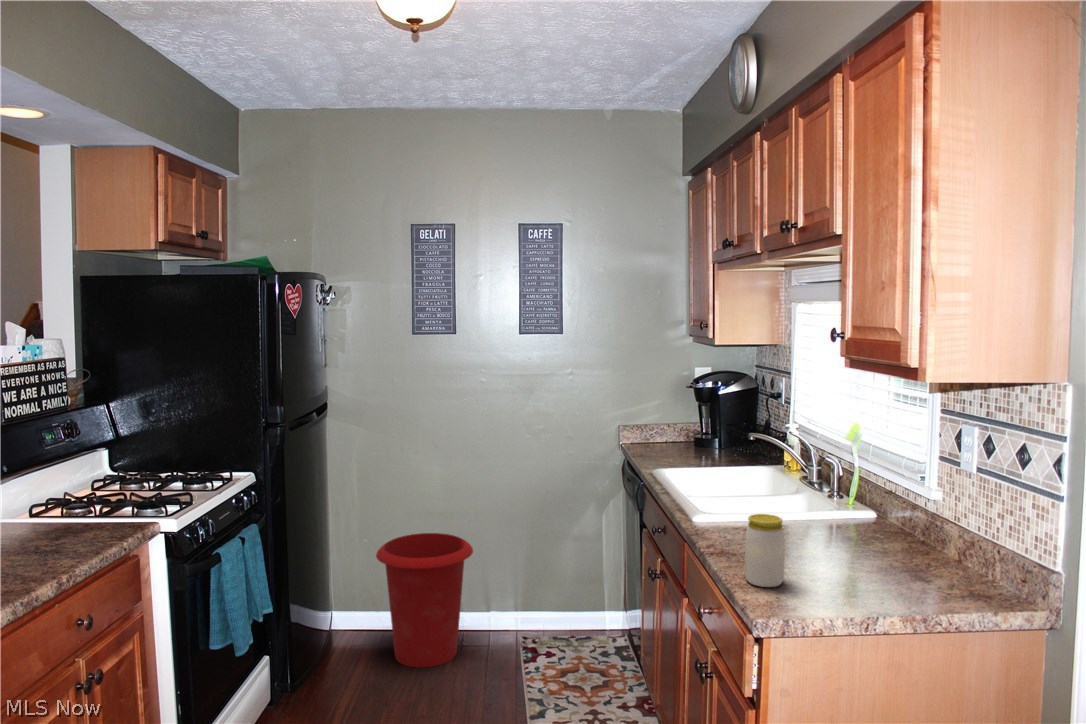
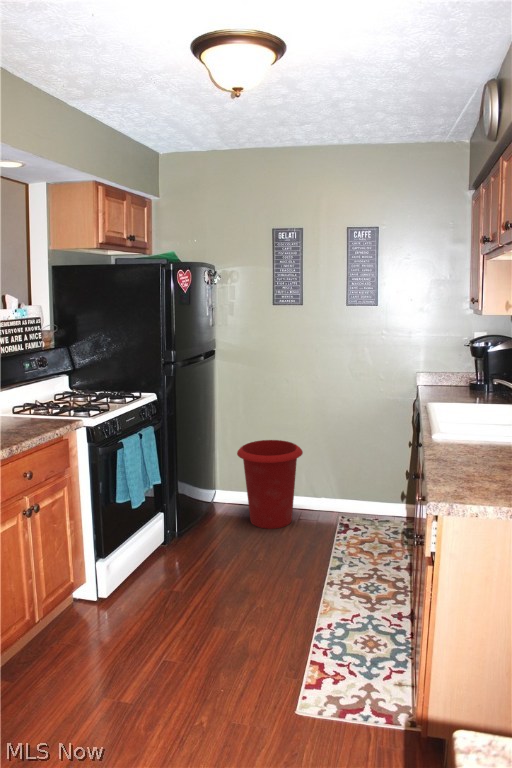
jar: present [745,514,785,587] -> none [457,431,491,489]

